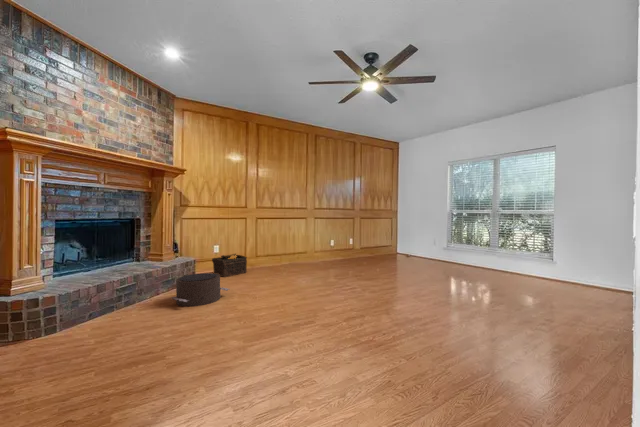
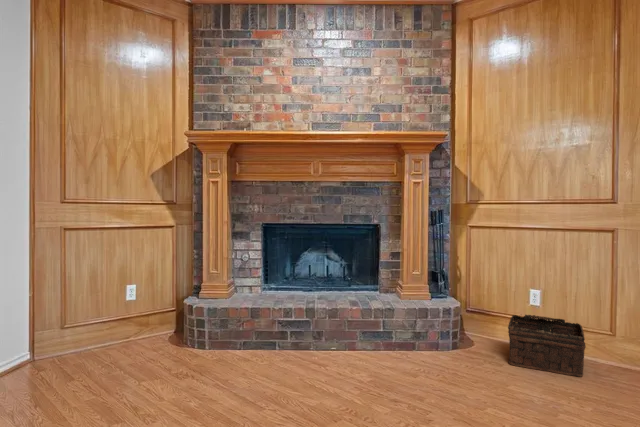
pouf: present [172,273,229,306] -> none [289,334,393,407]

